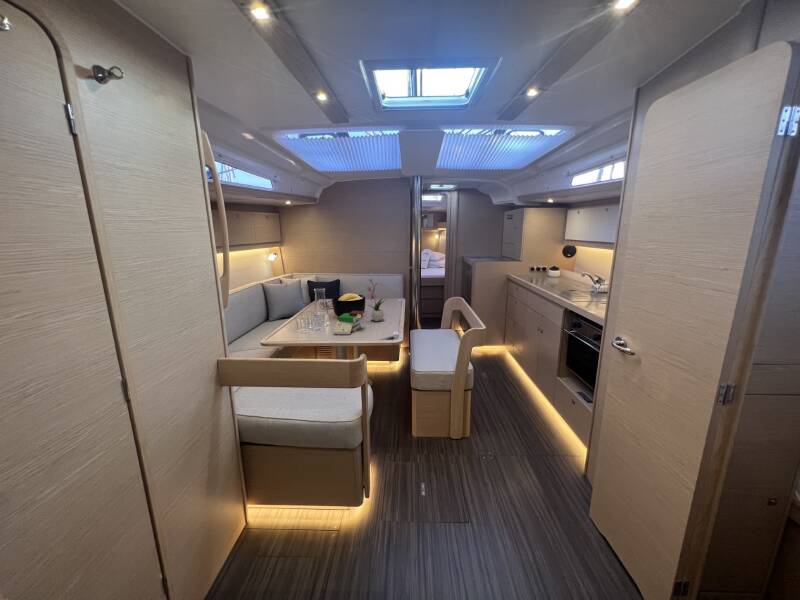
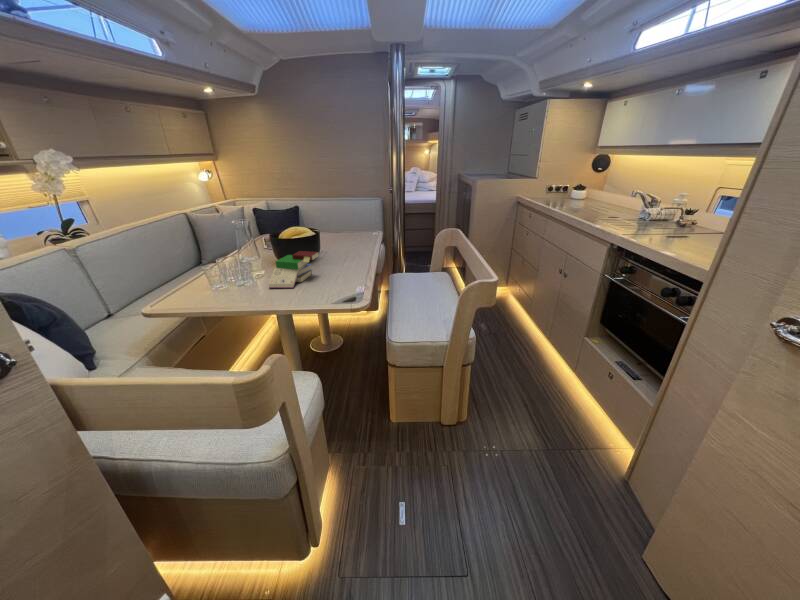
flower arrangement: present [367,280,384,321] -> none [320,203,349,266]

